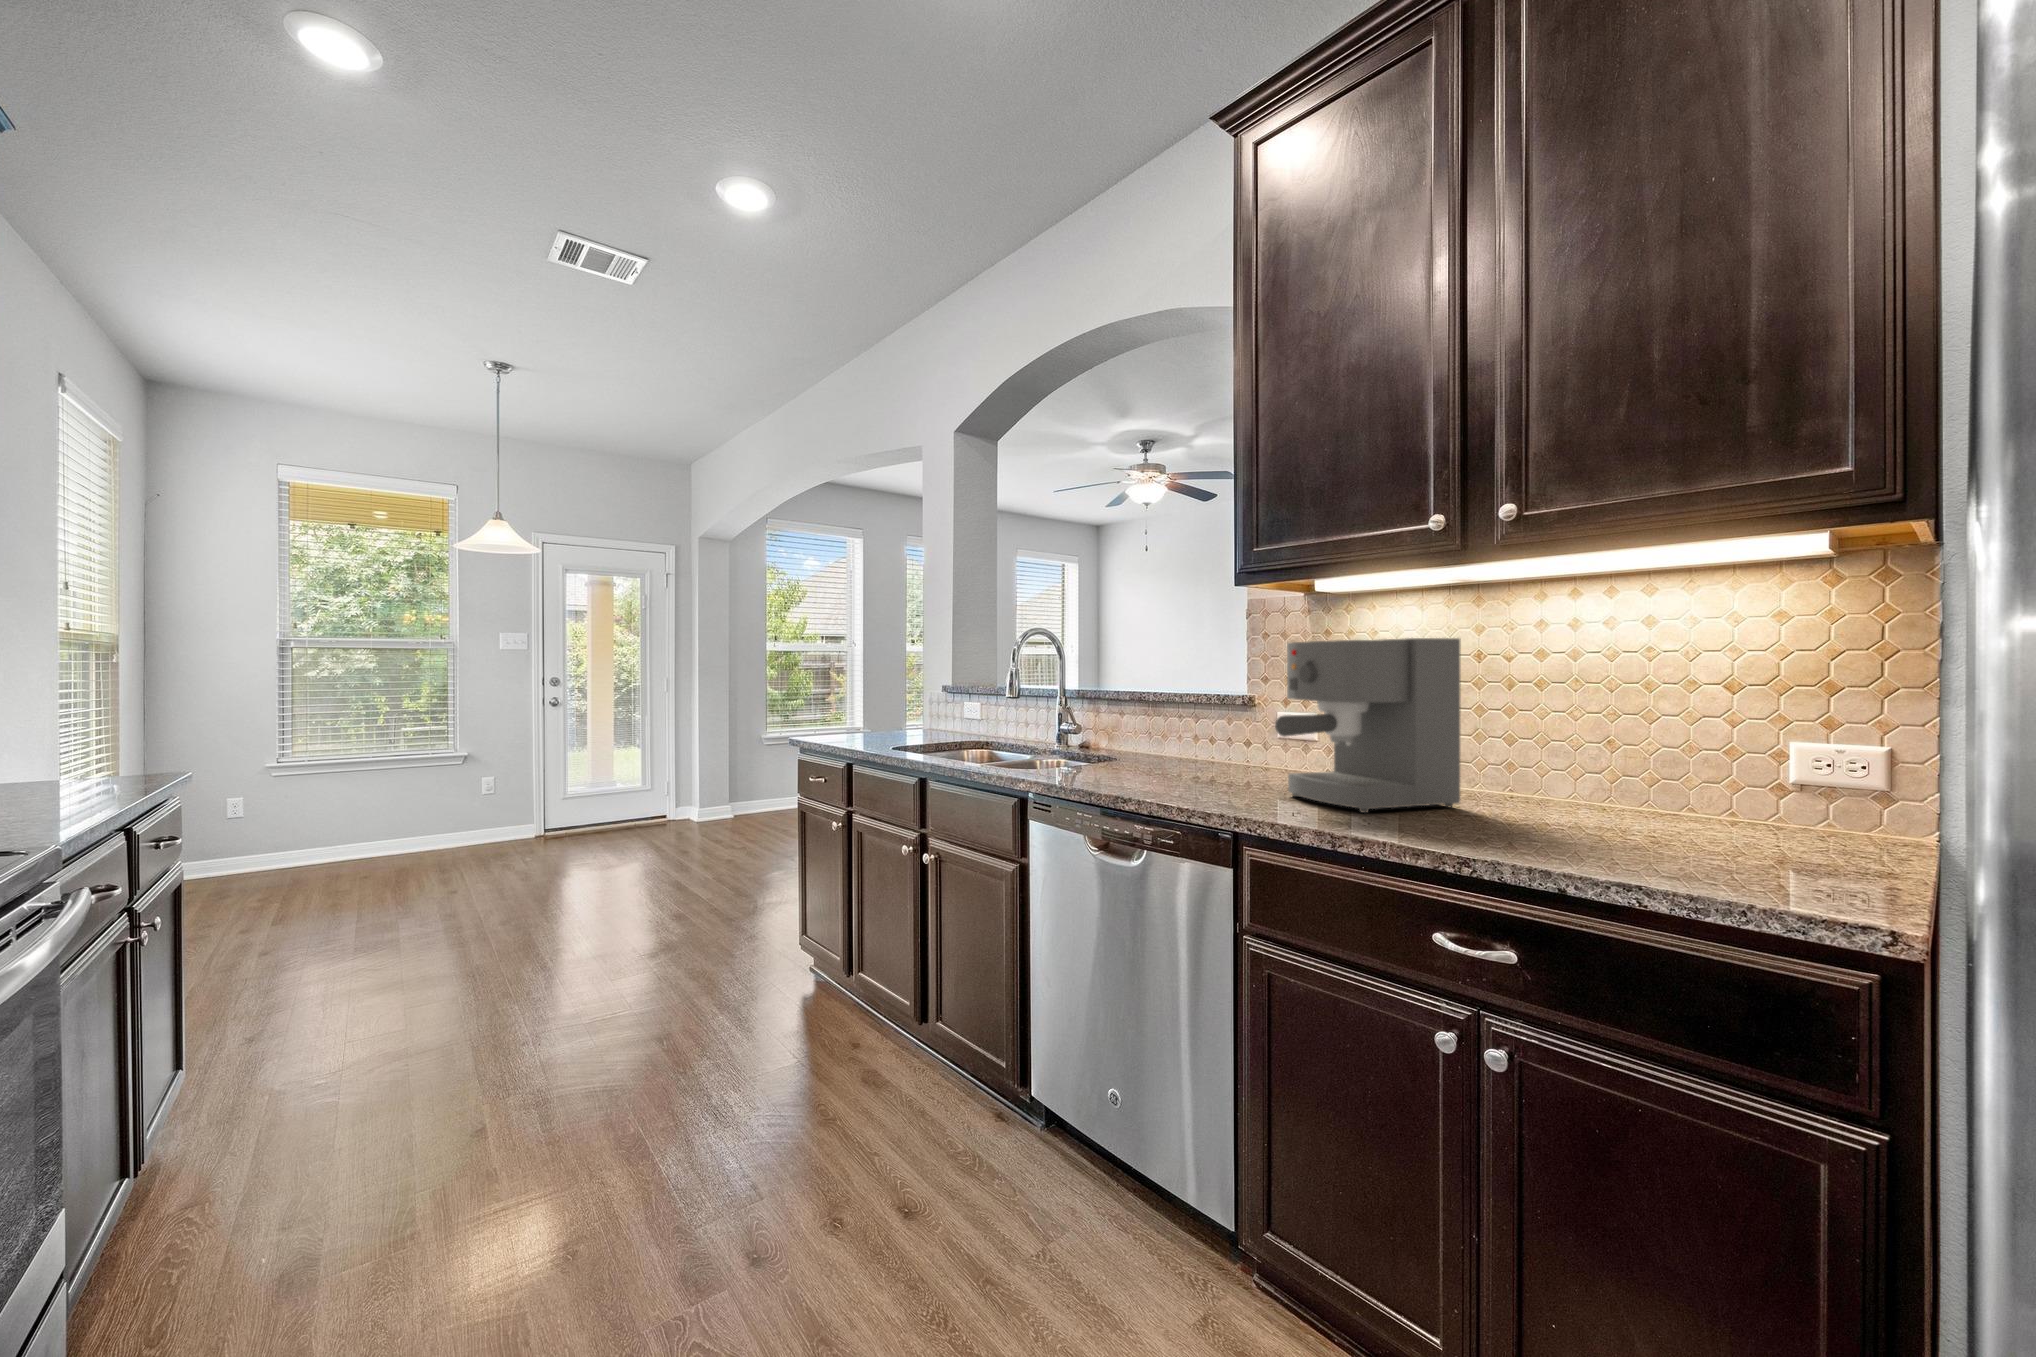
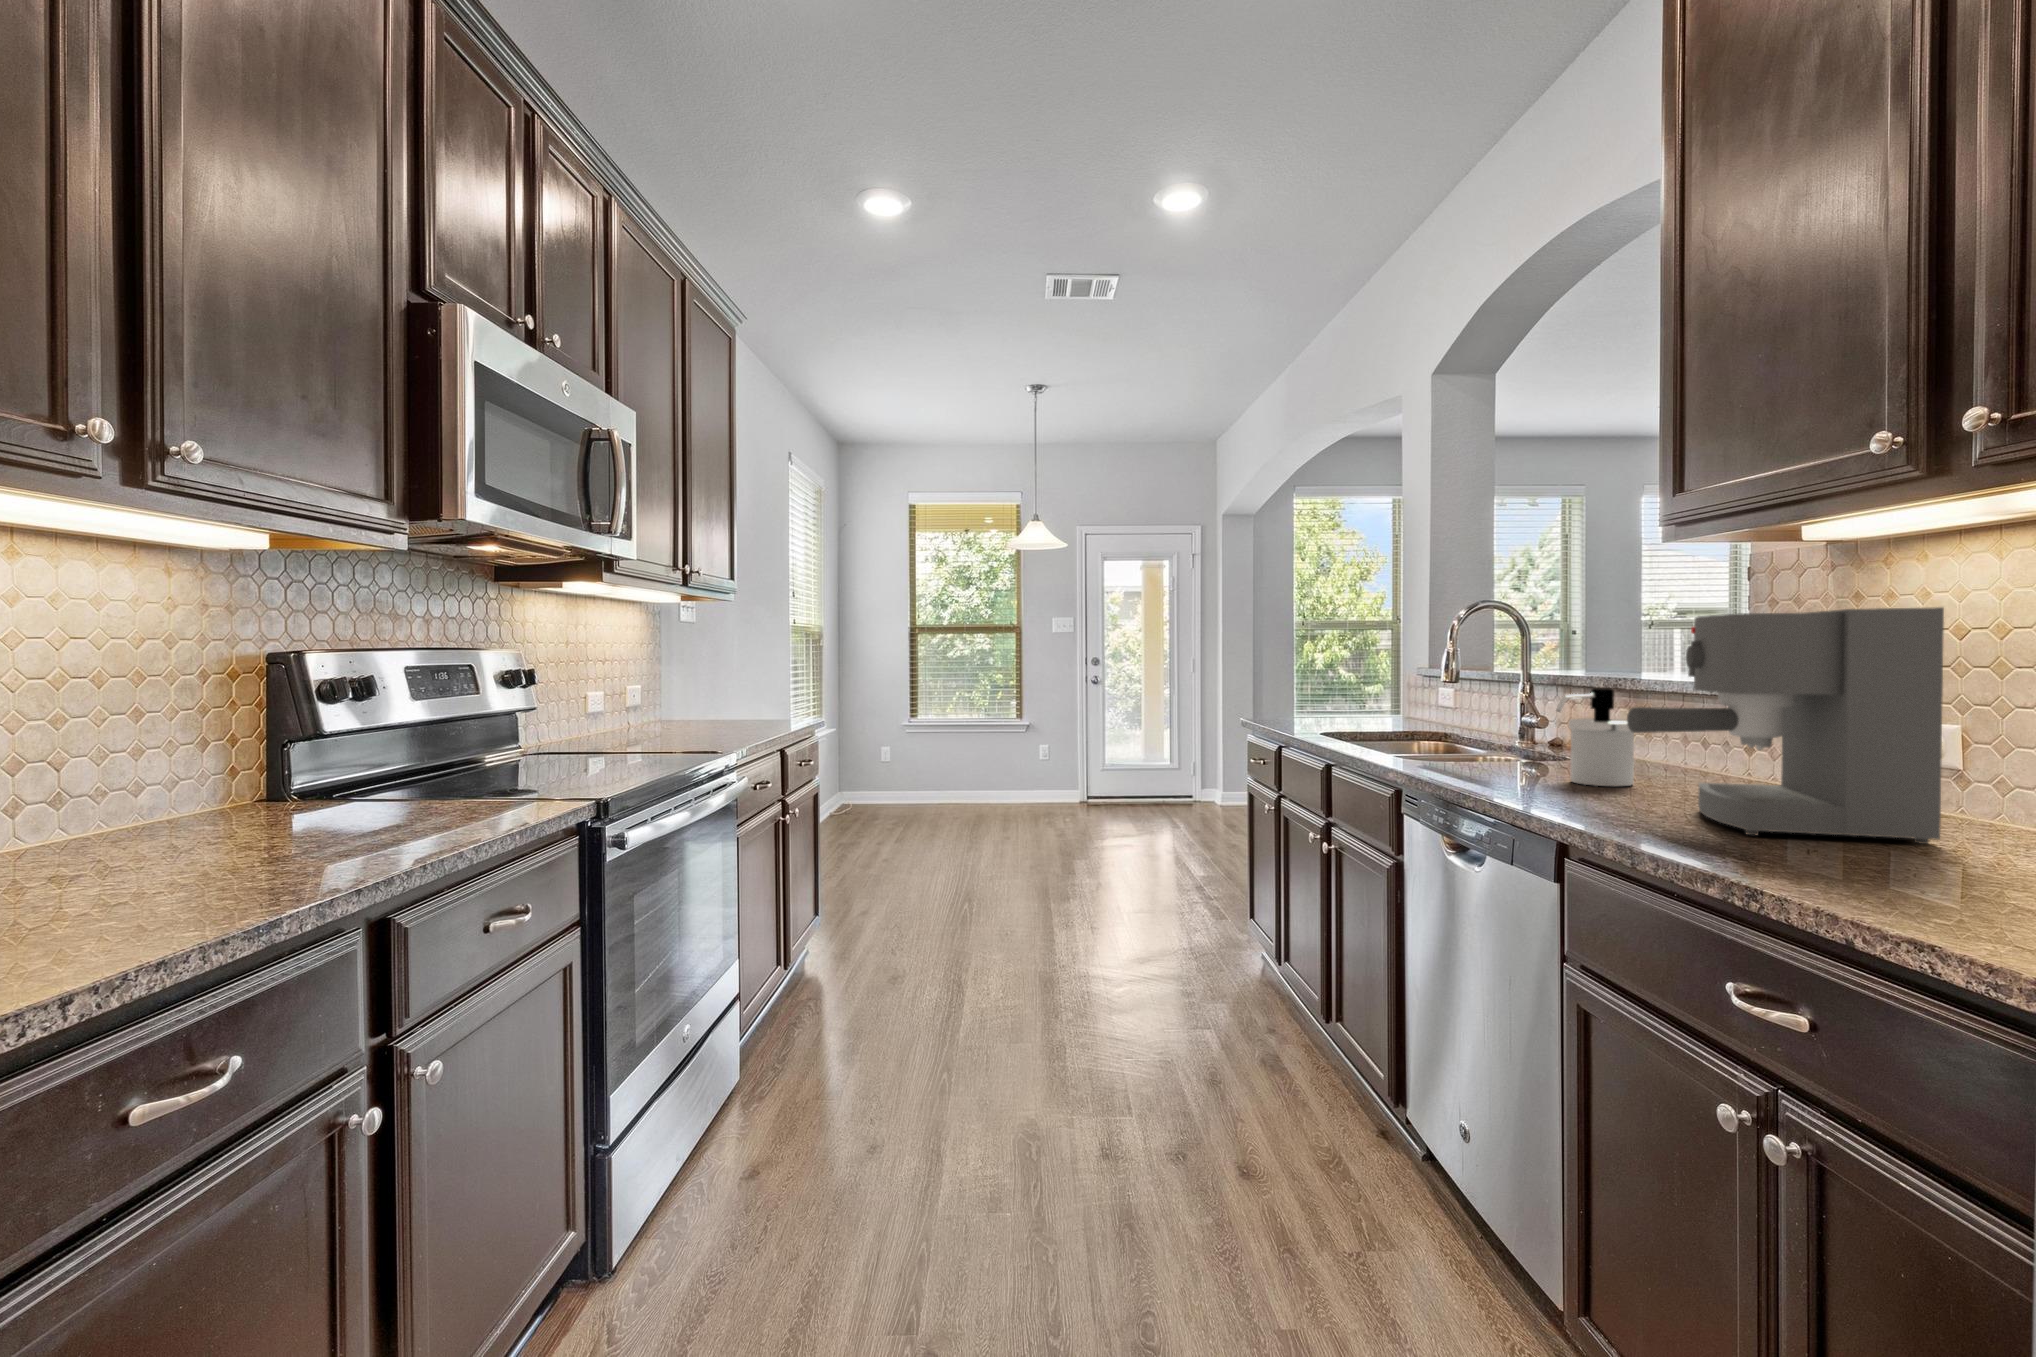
soap dispenser: none [1157,700,1206,781] -> present [1556,688,1634,786]

